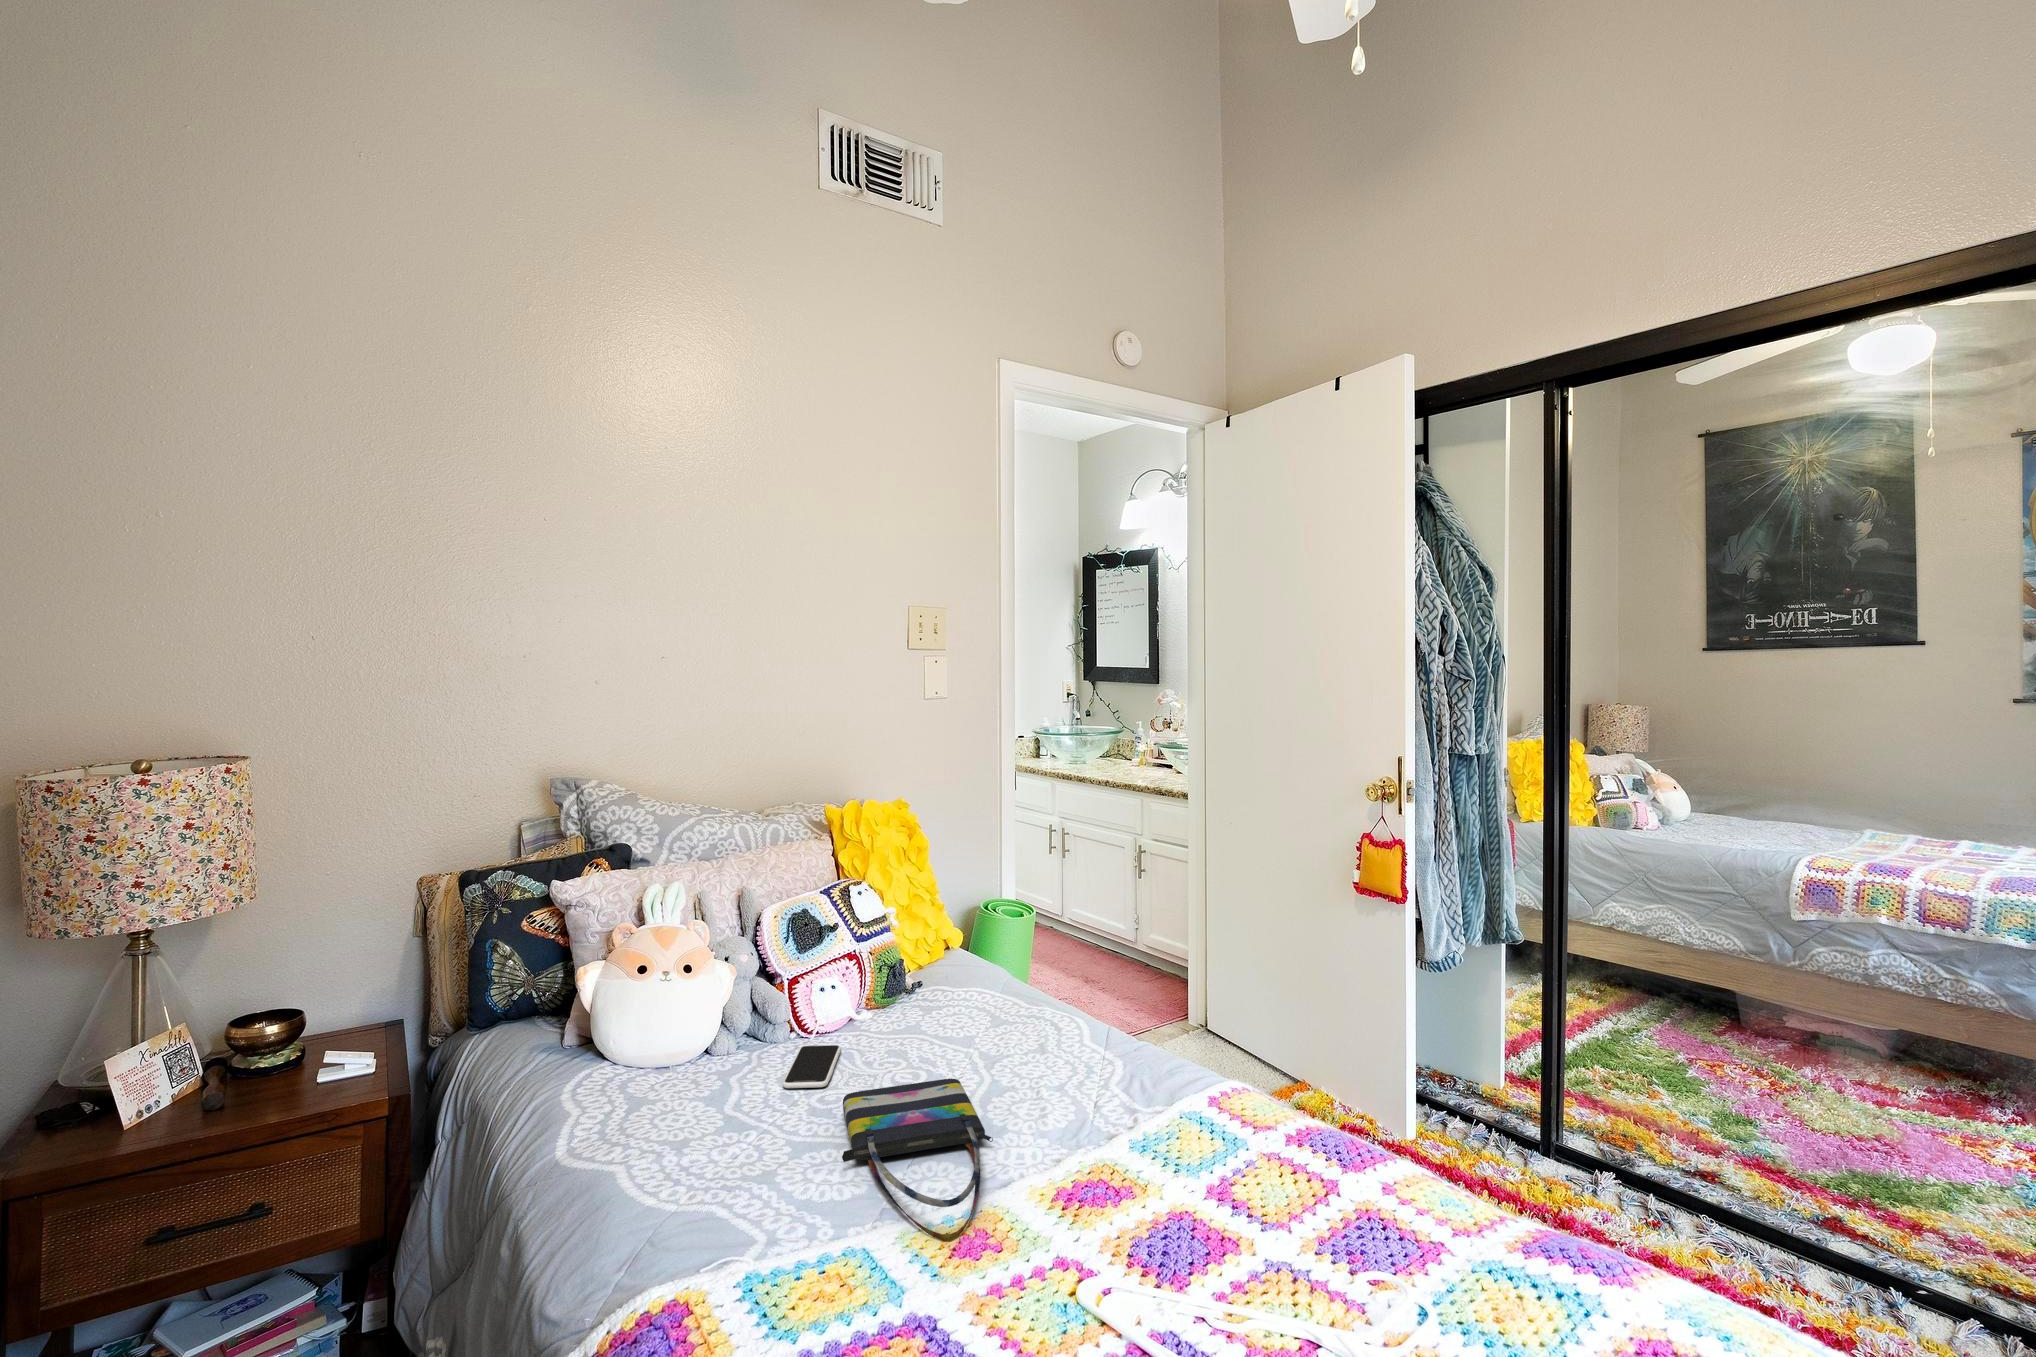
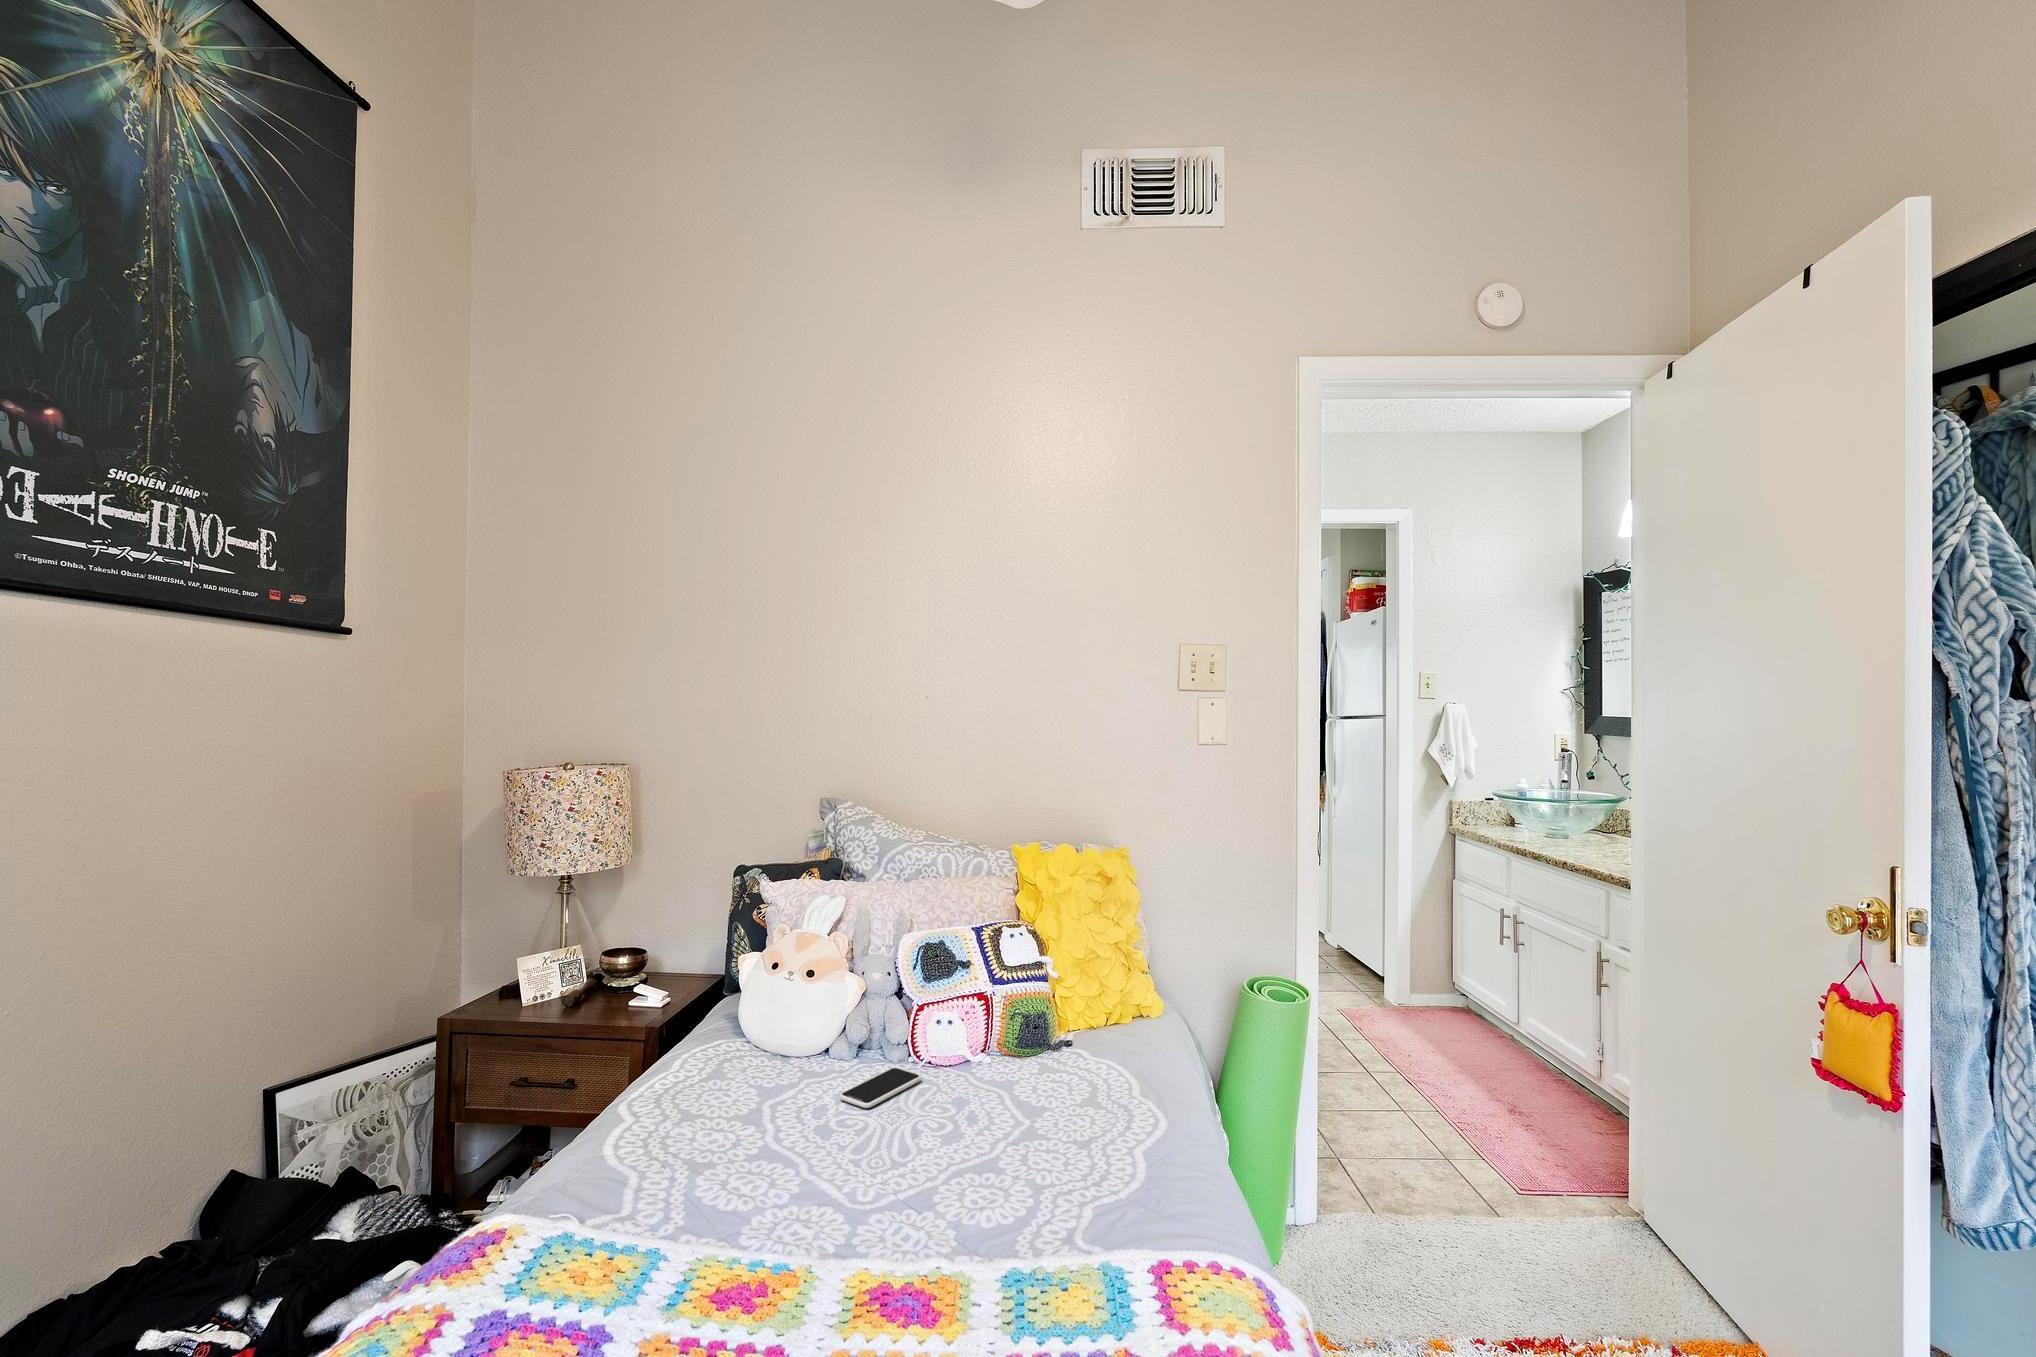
tote bag: present [842,1079,993,1241] -> none [762,1119,950,1279]

